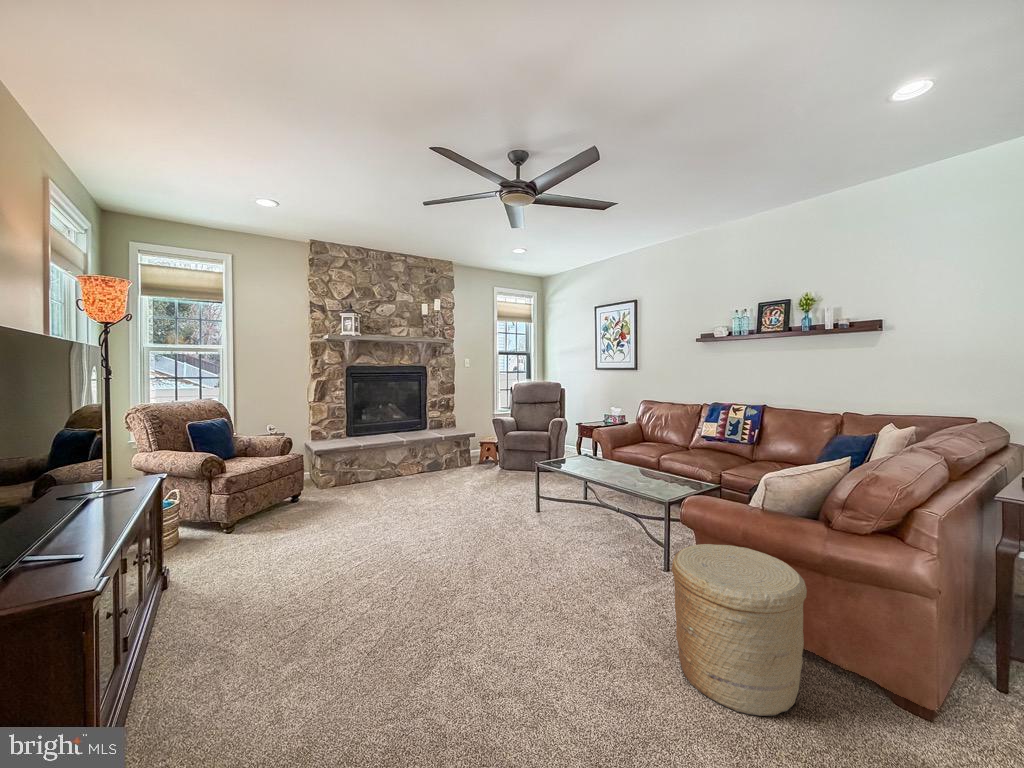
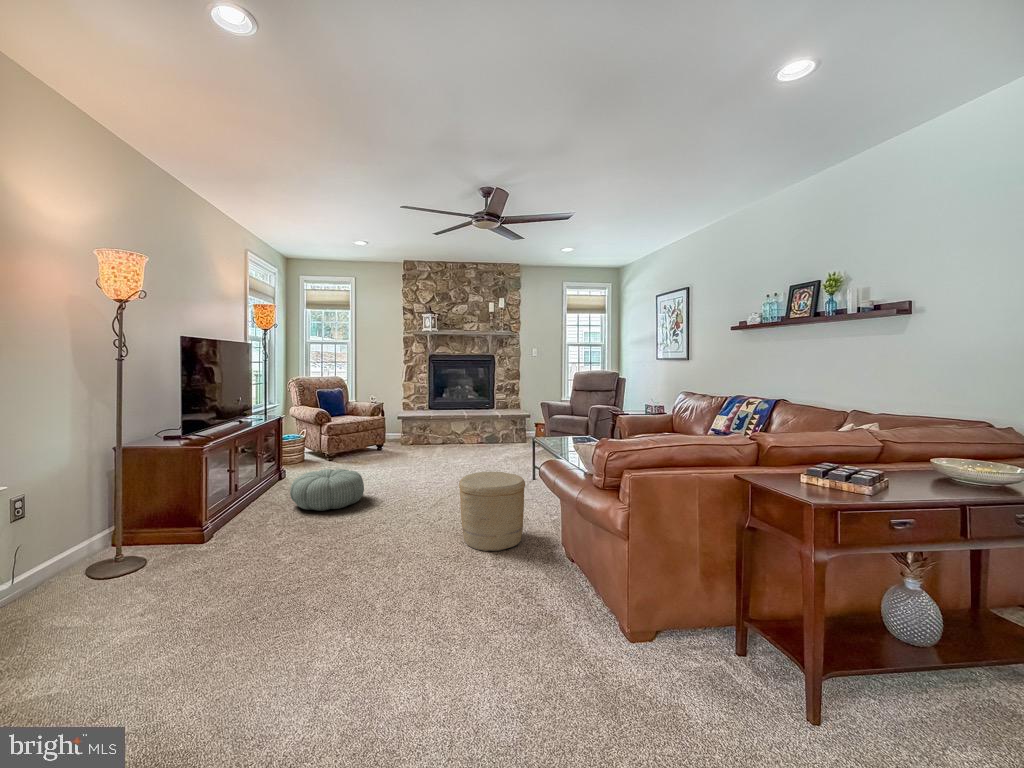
pouf: none [239,567,393,685] -> present [290,469,364,511]

